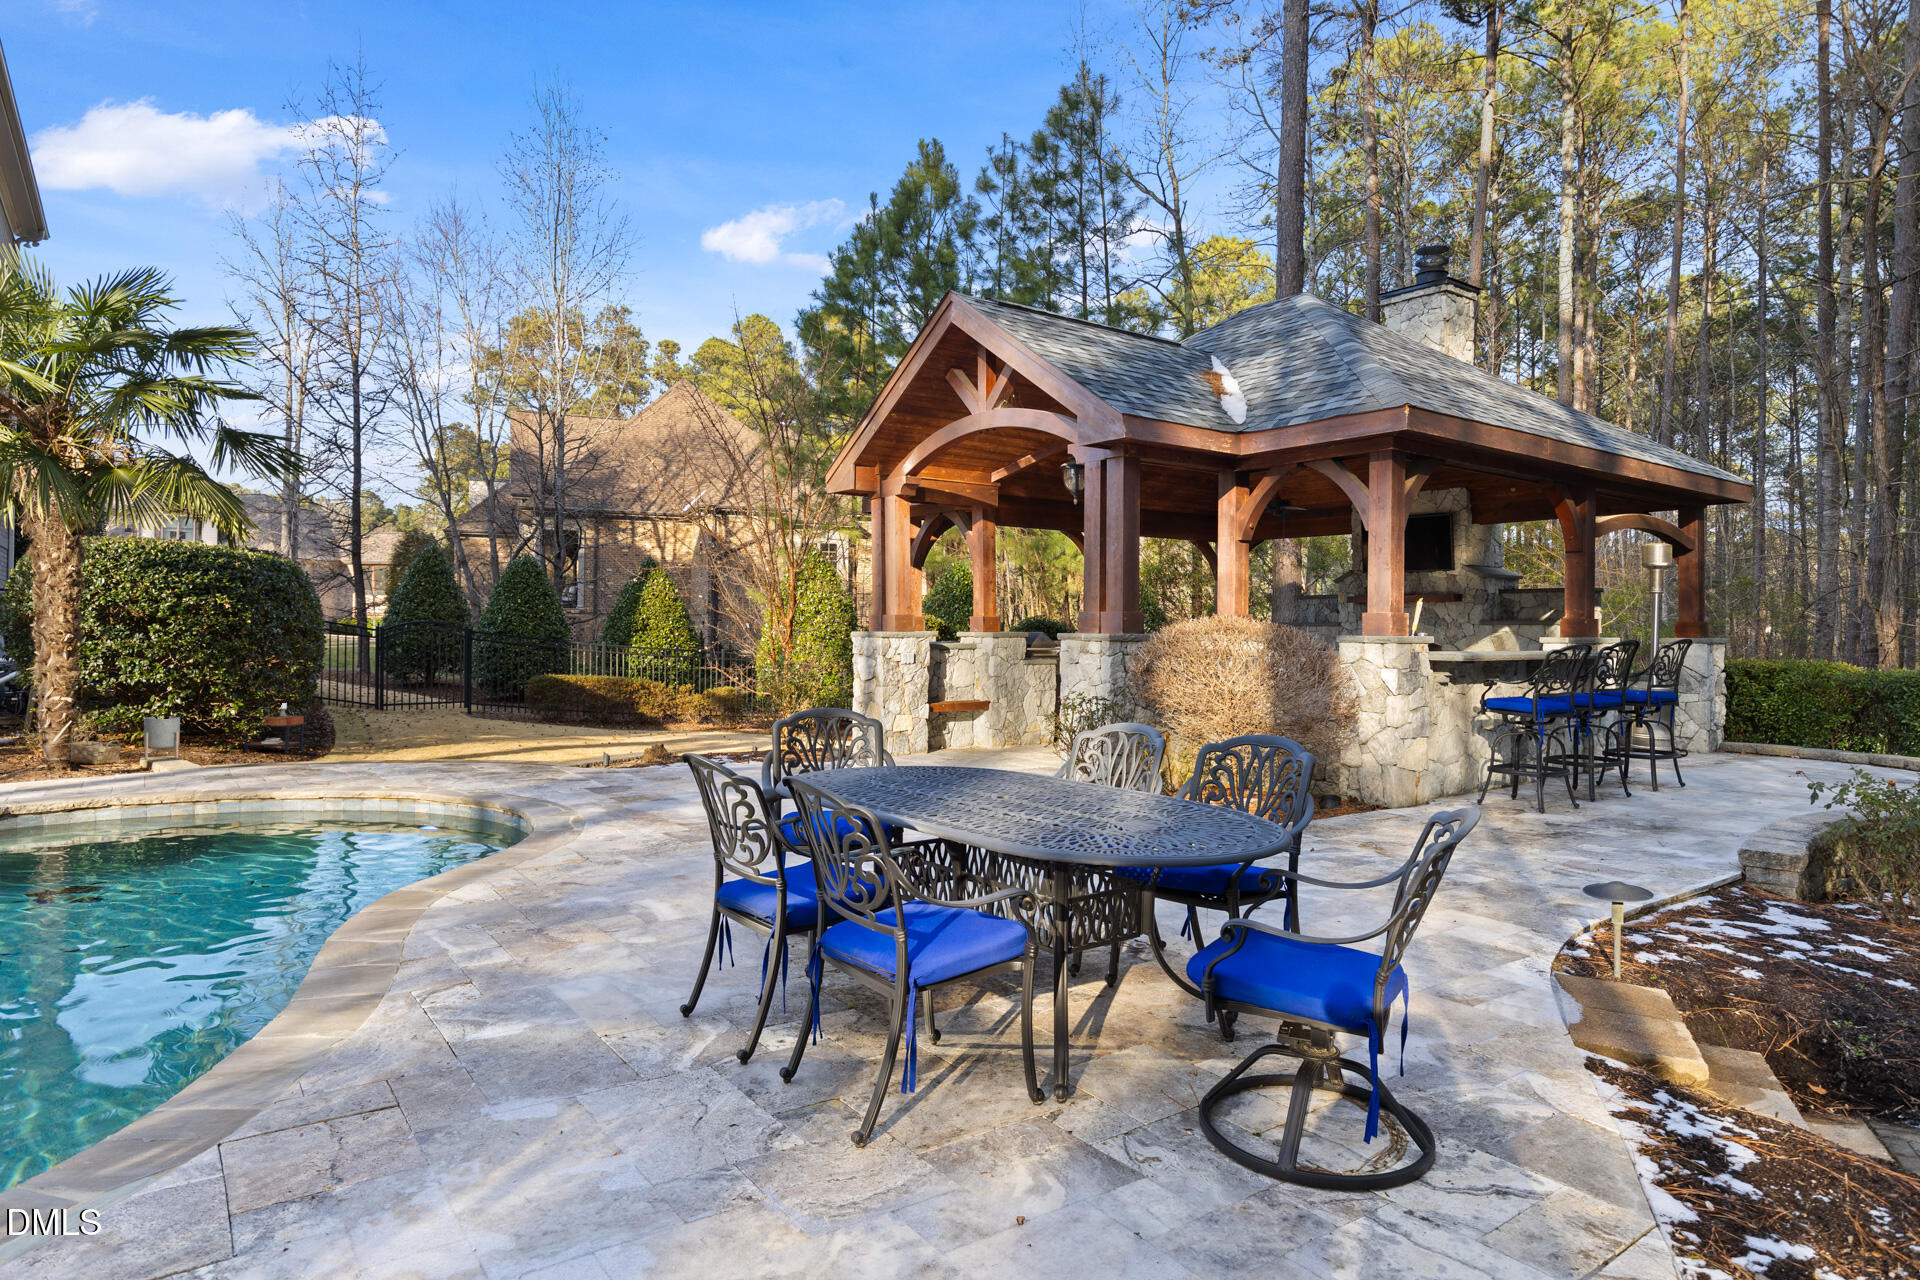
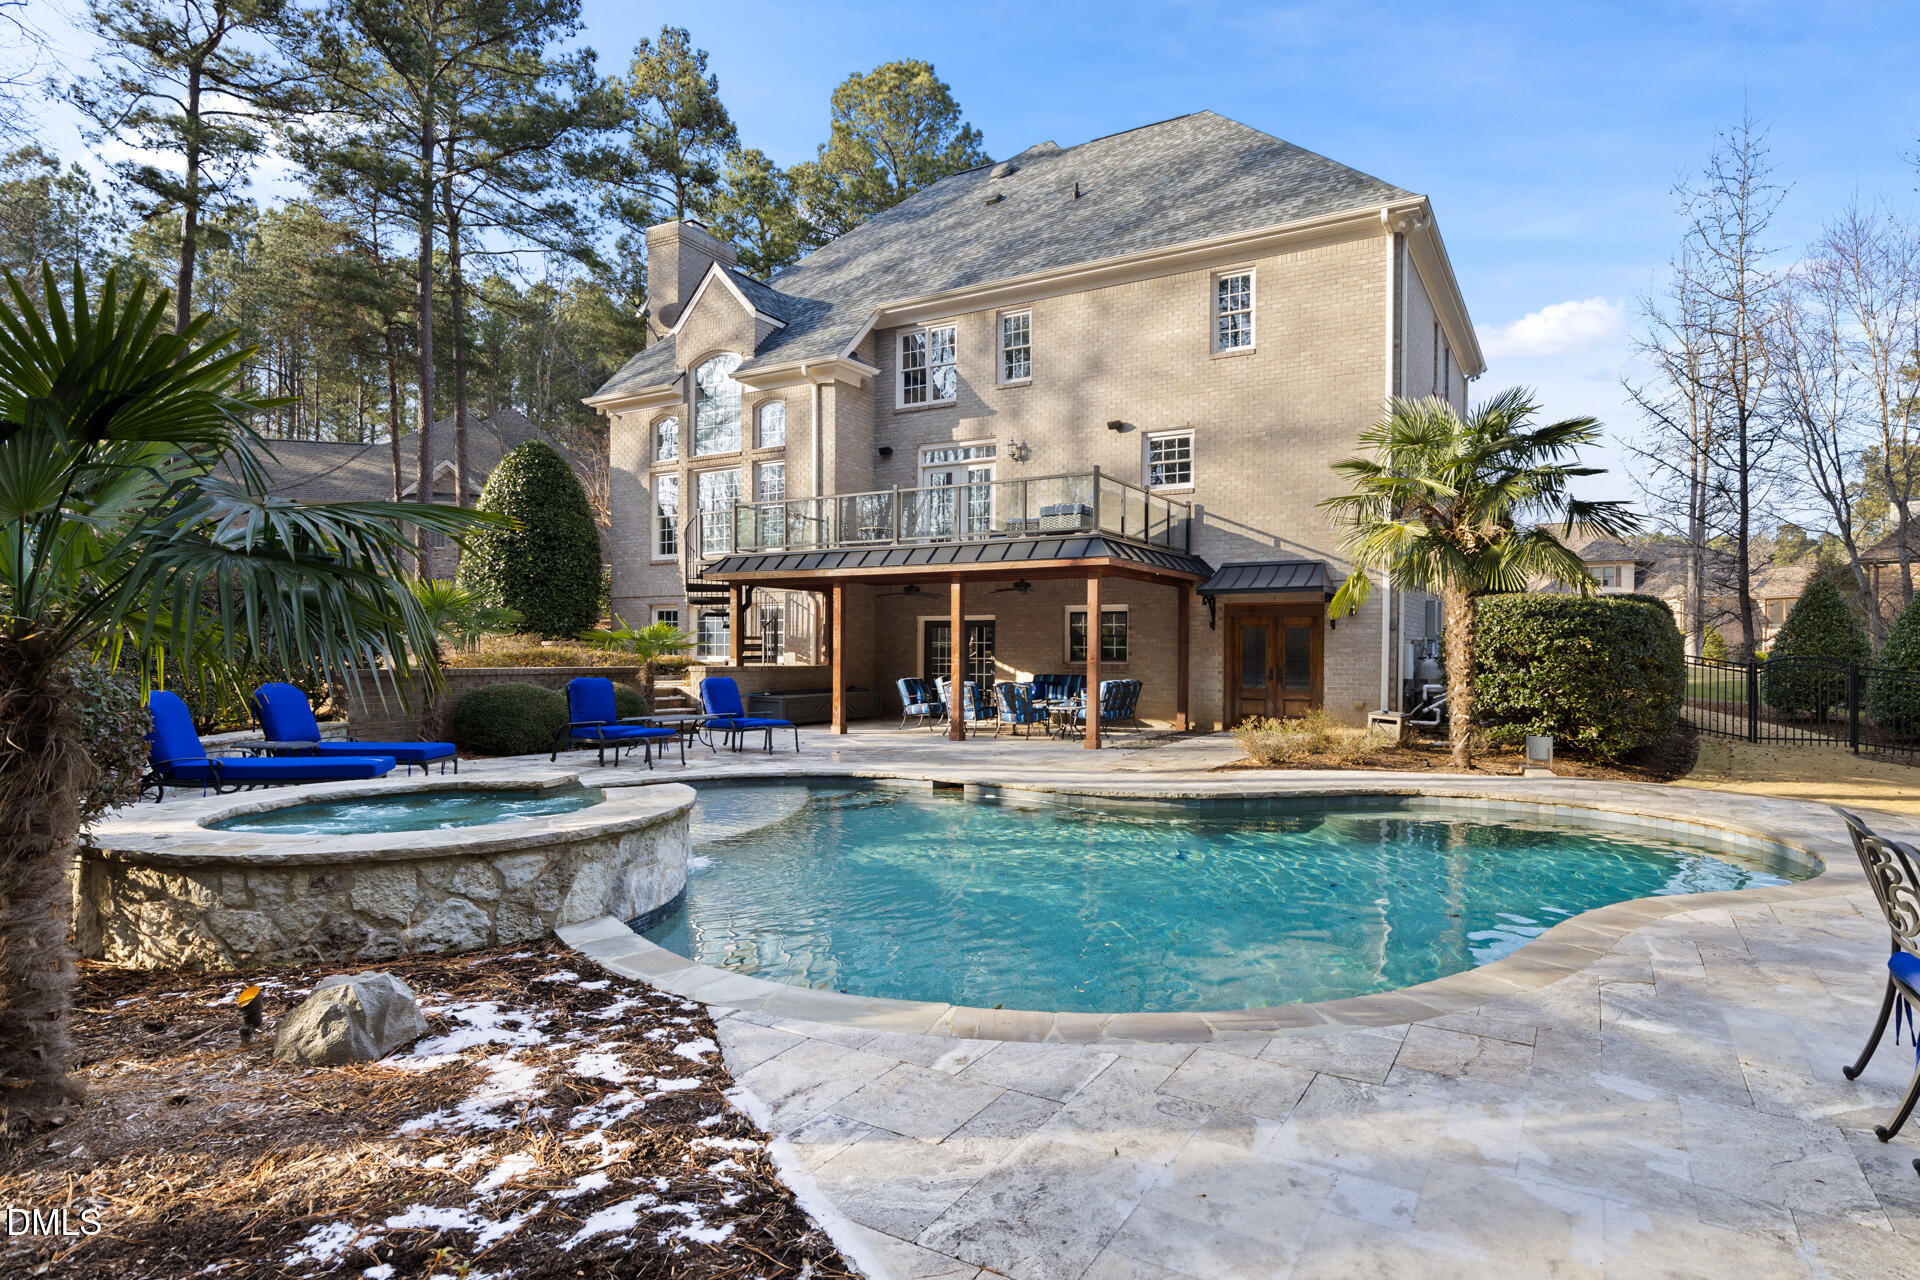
side table: present [245,703,304,754] -> none [1607,729,1660,774]
woven basket: present [70,735,121,765] -> none [1474,745,1508,768]

